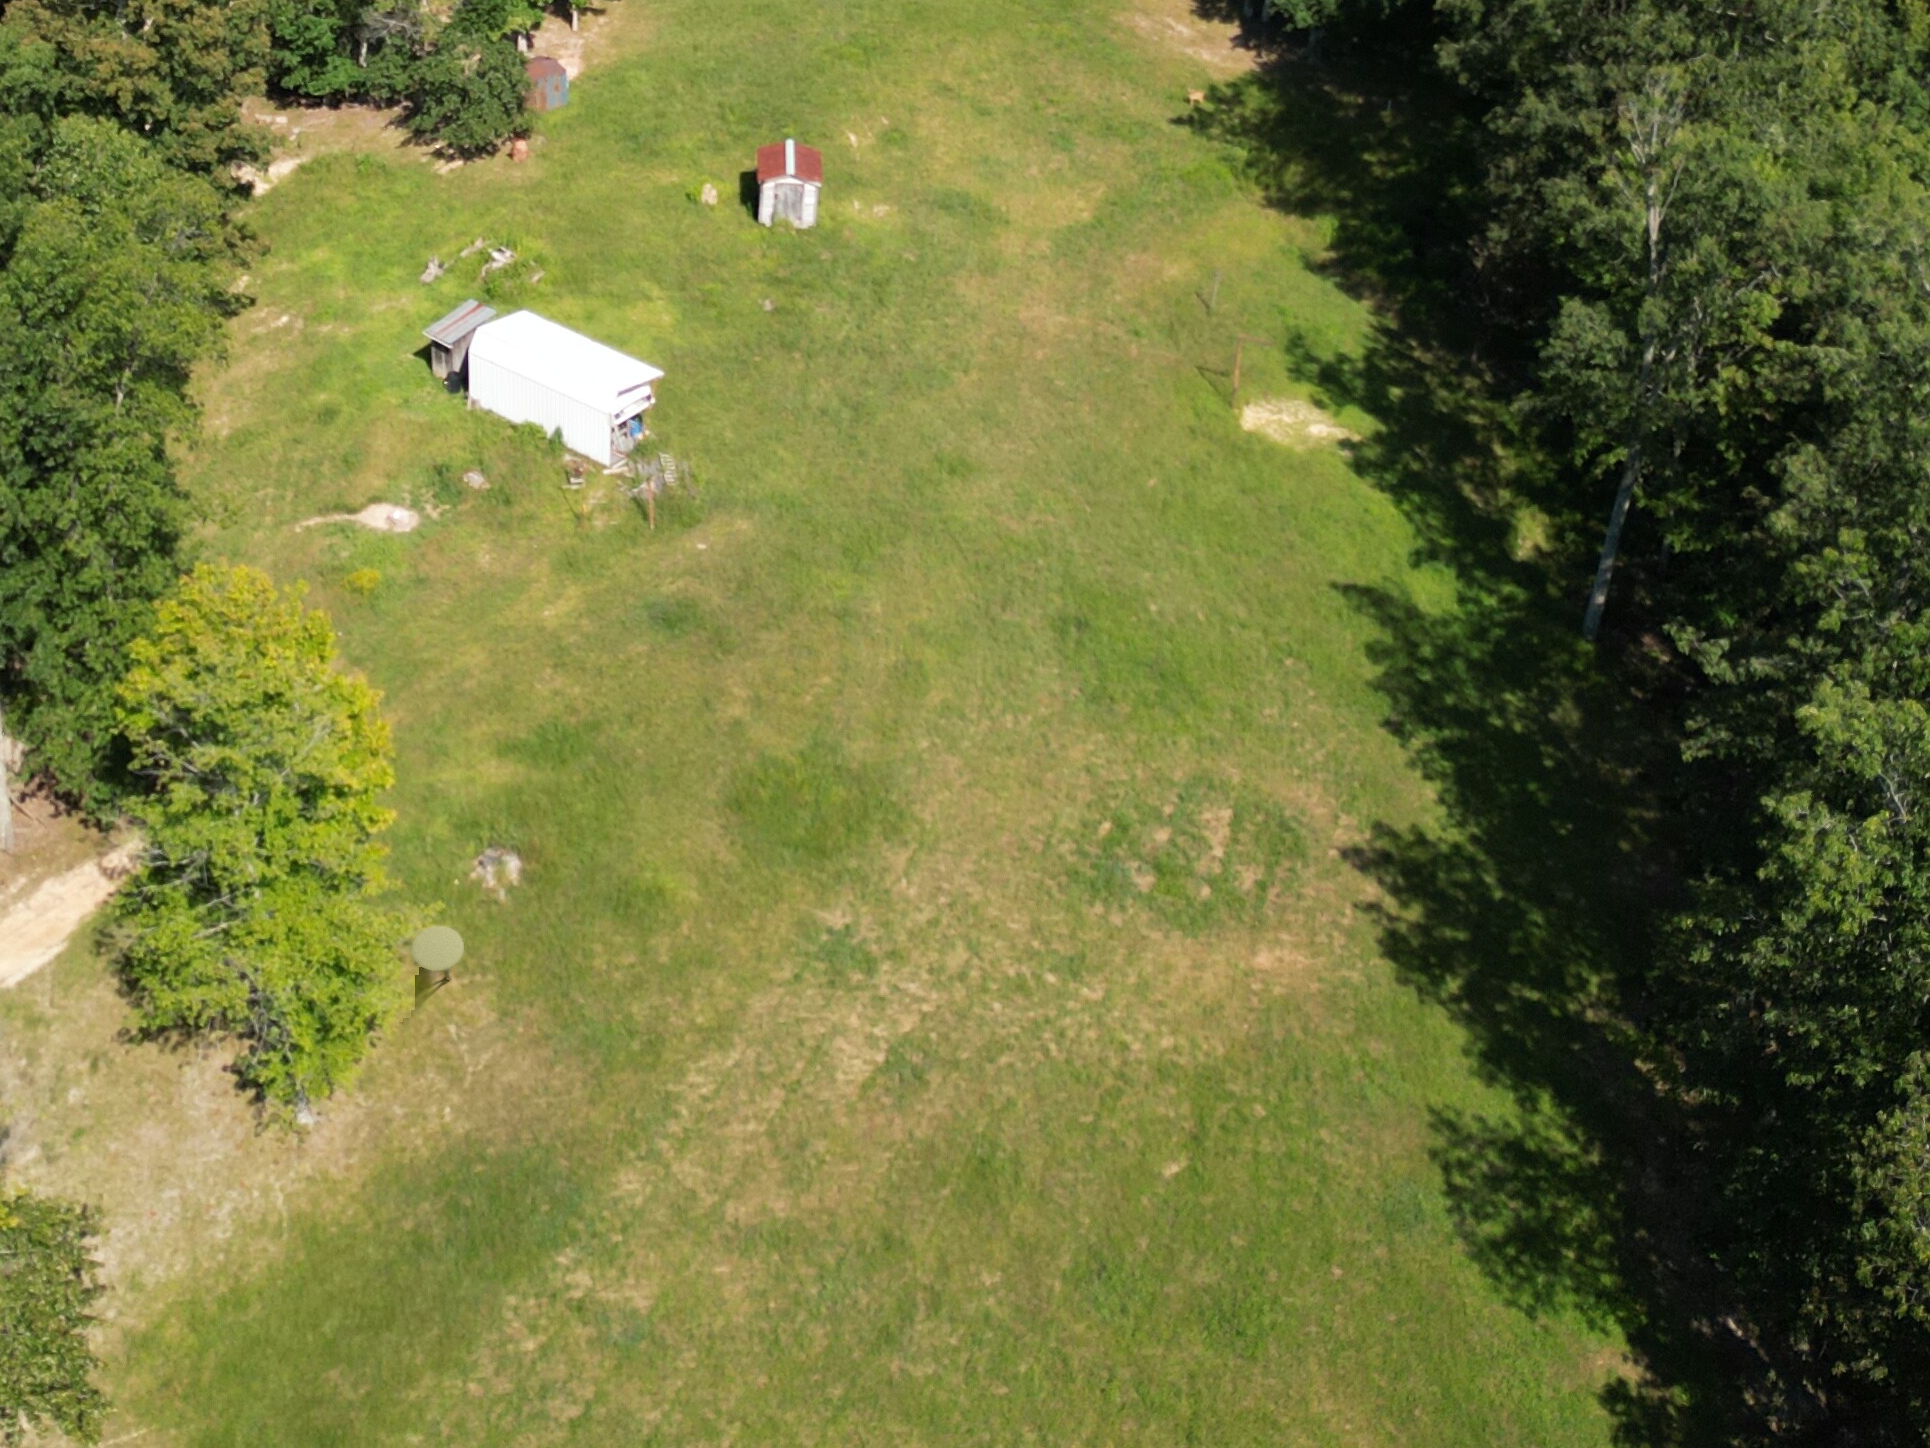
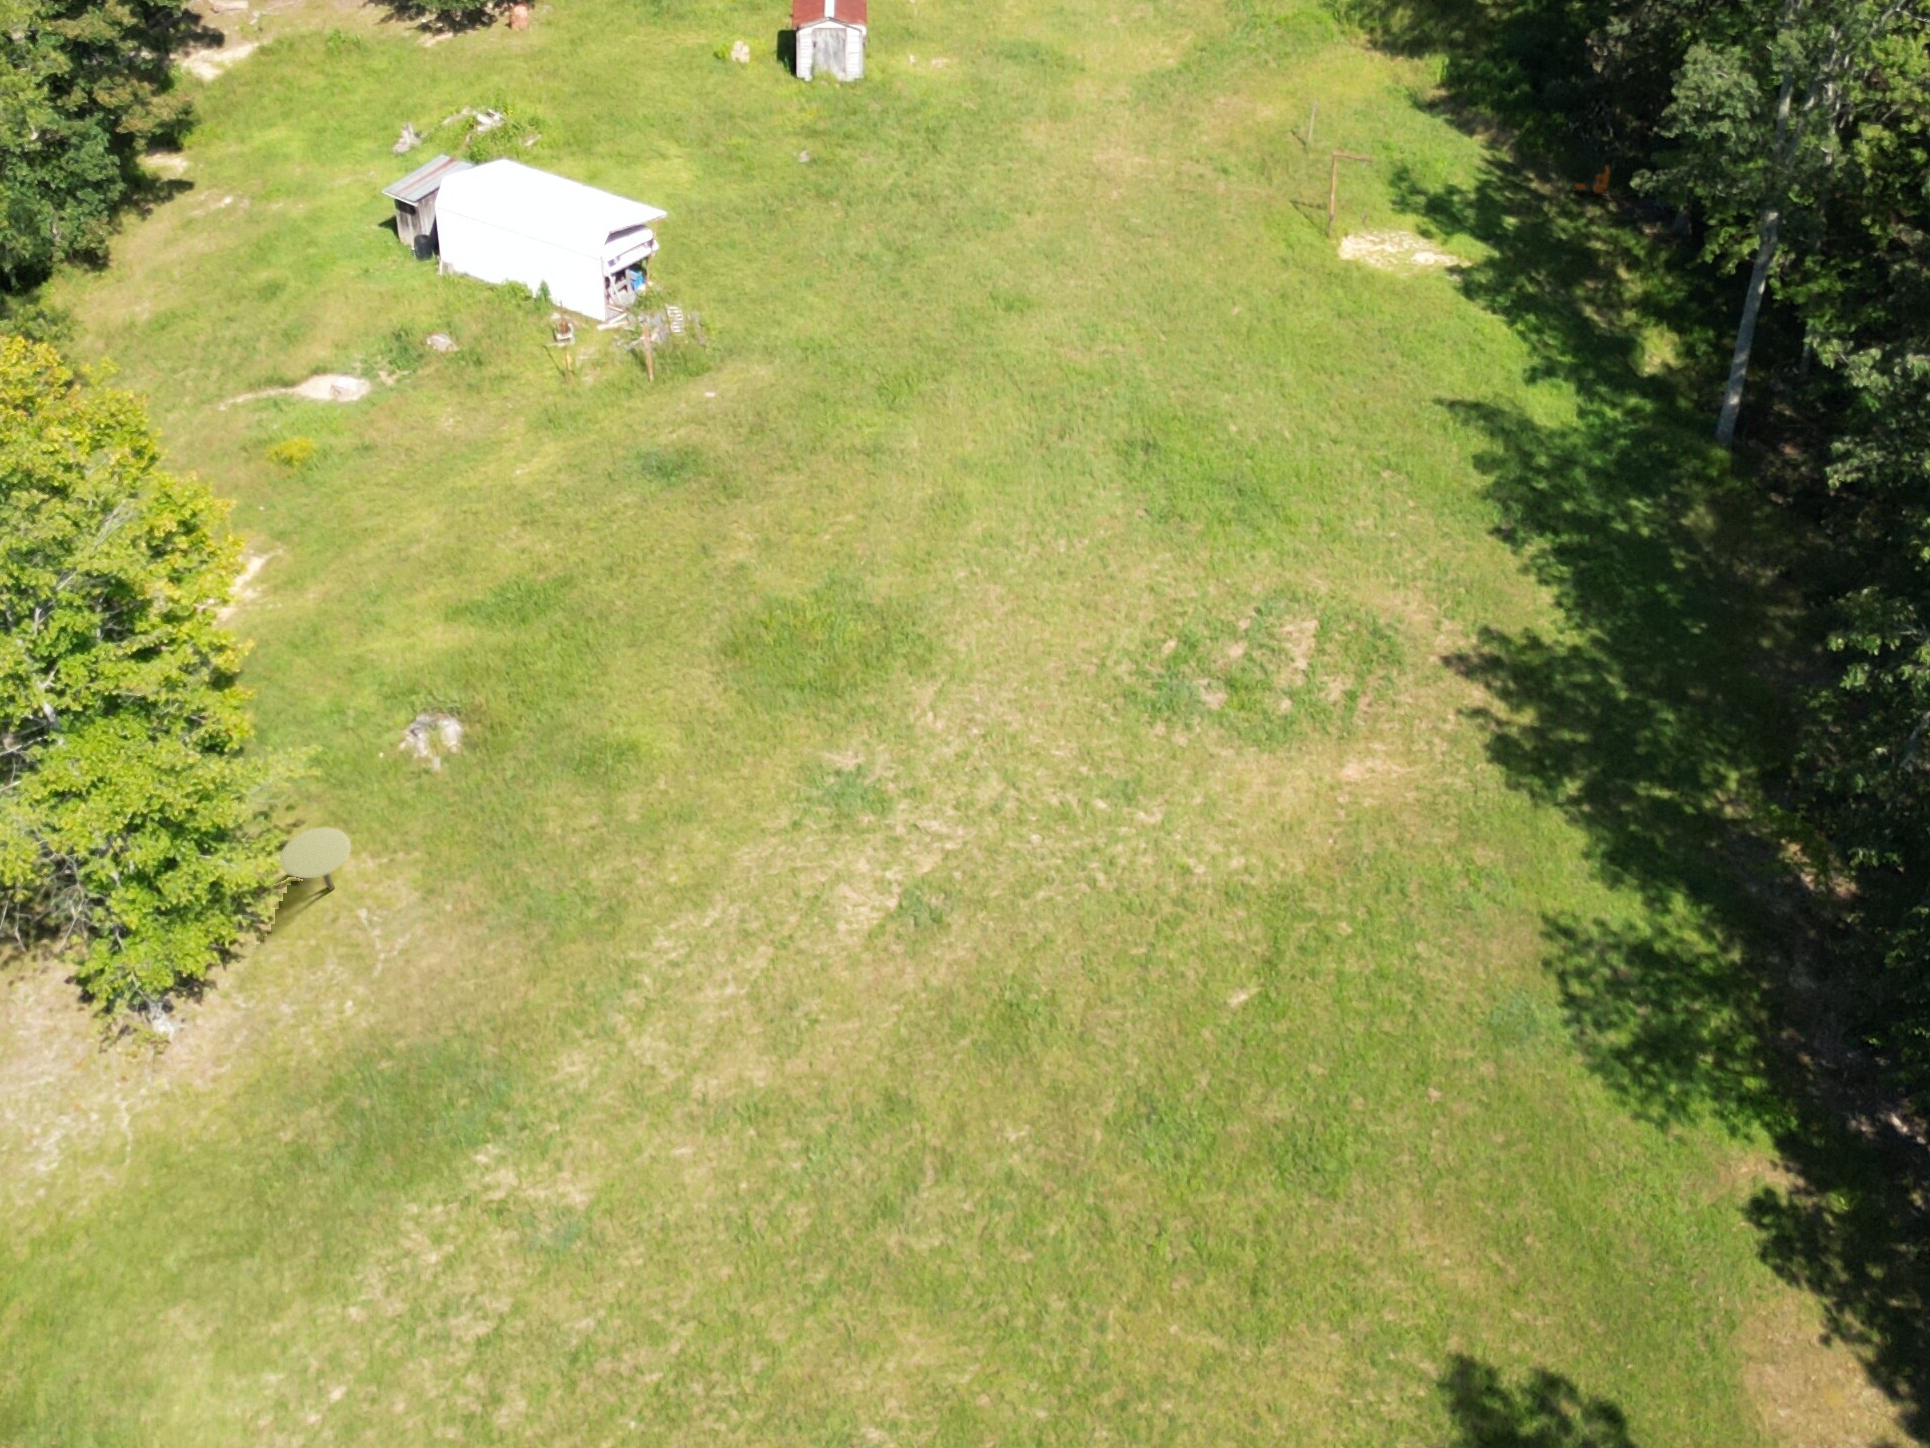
lounge chair: none [1447,342,1484,372] -> present [1573,166,1610,195]

